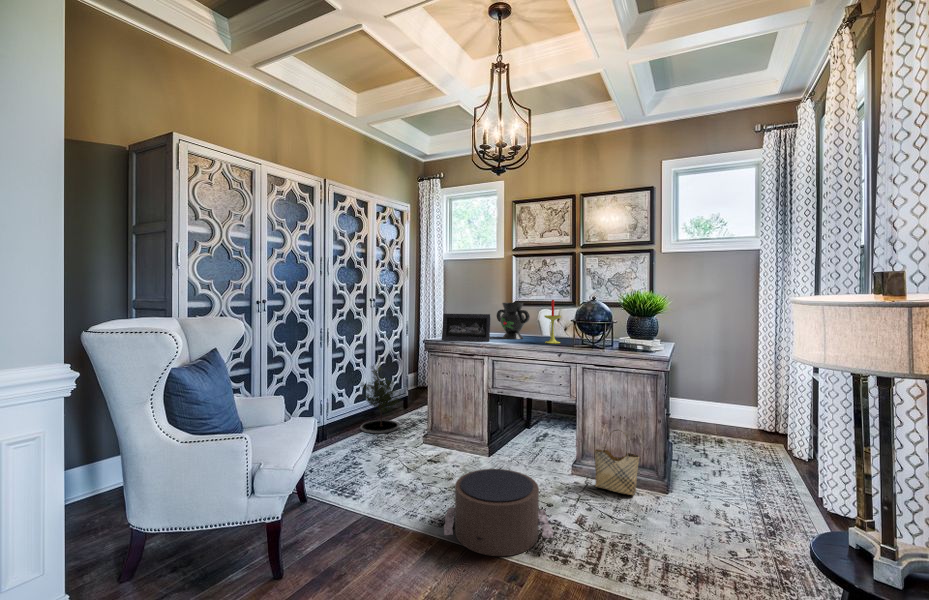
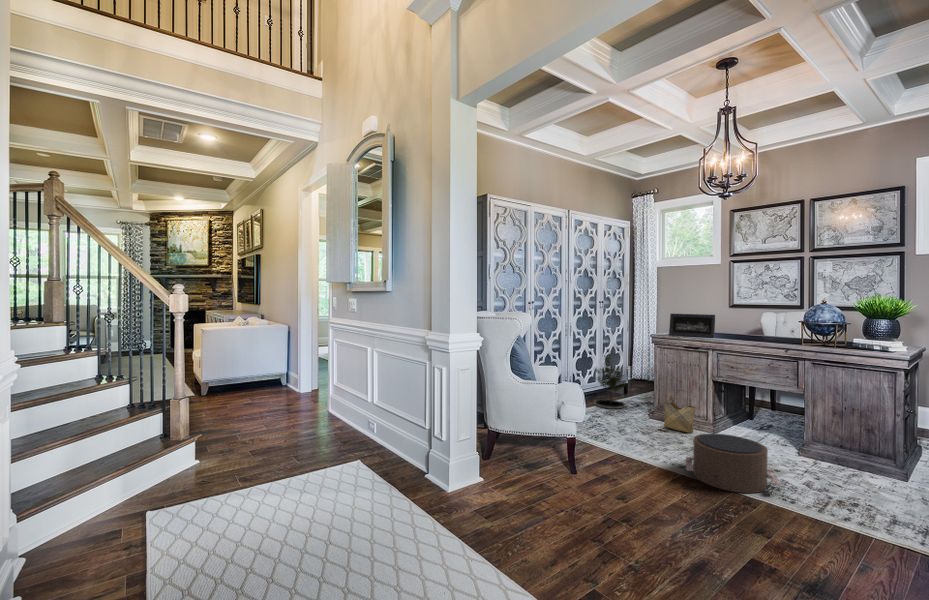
candle: present [544,300,561,344] -> none [770,302,789,342]
decorative vase: present [497,303,530,339] -> none [719,305,754,337]
woven basket: present [594,430,639,495] -> present [664,390,695,433]

